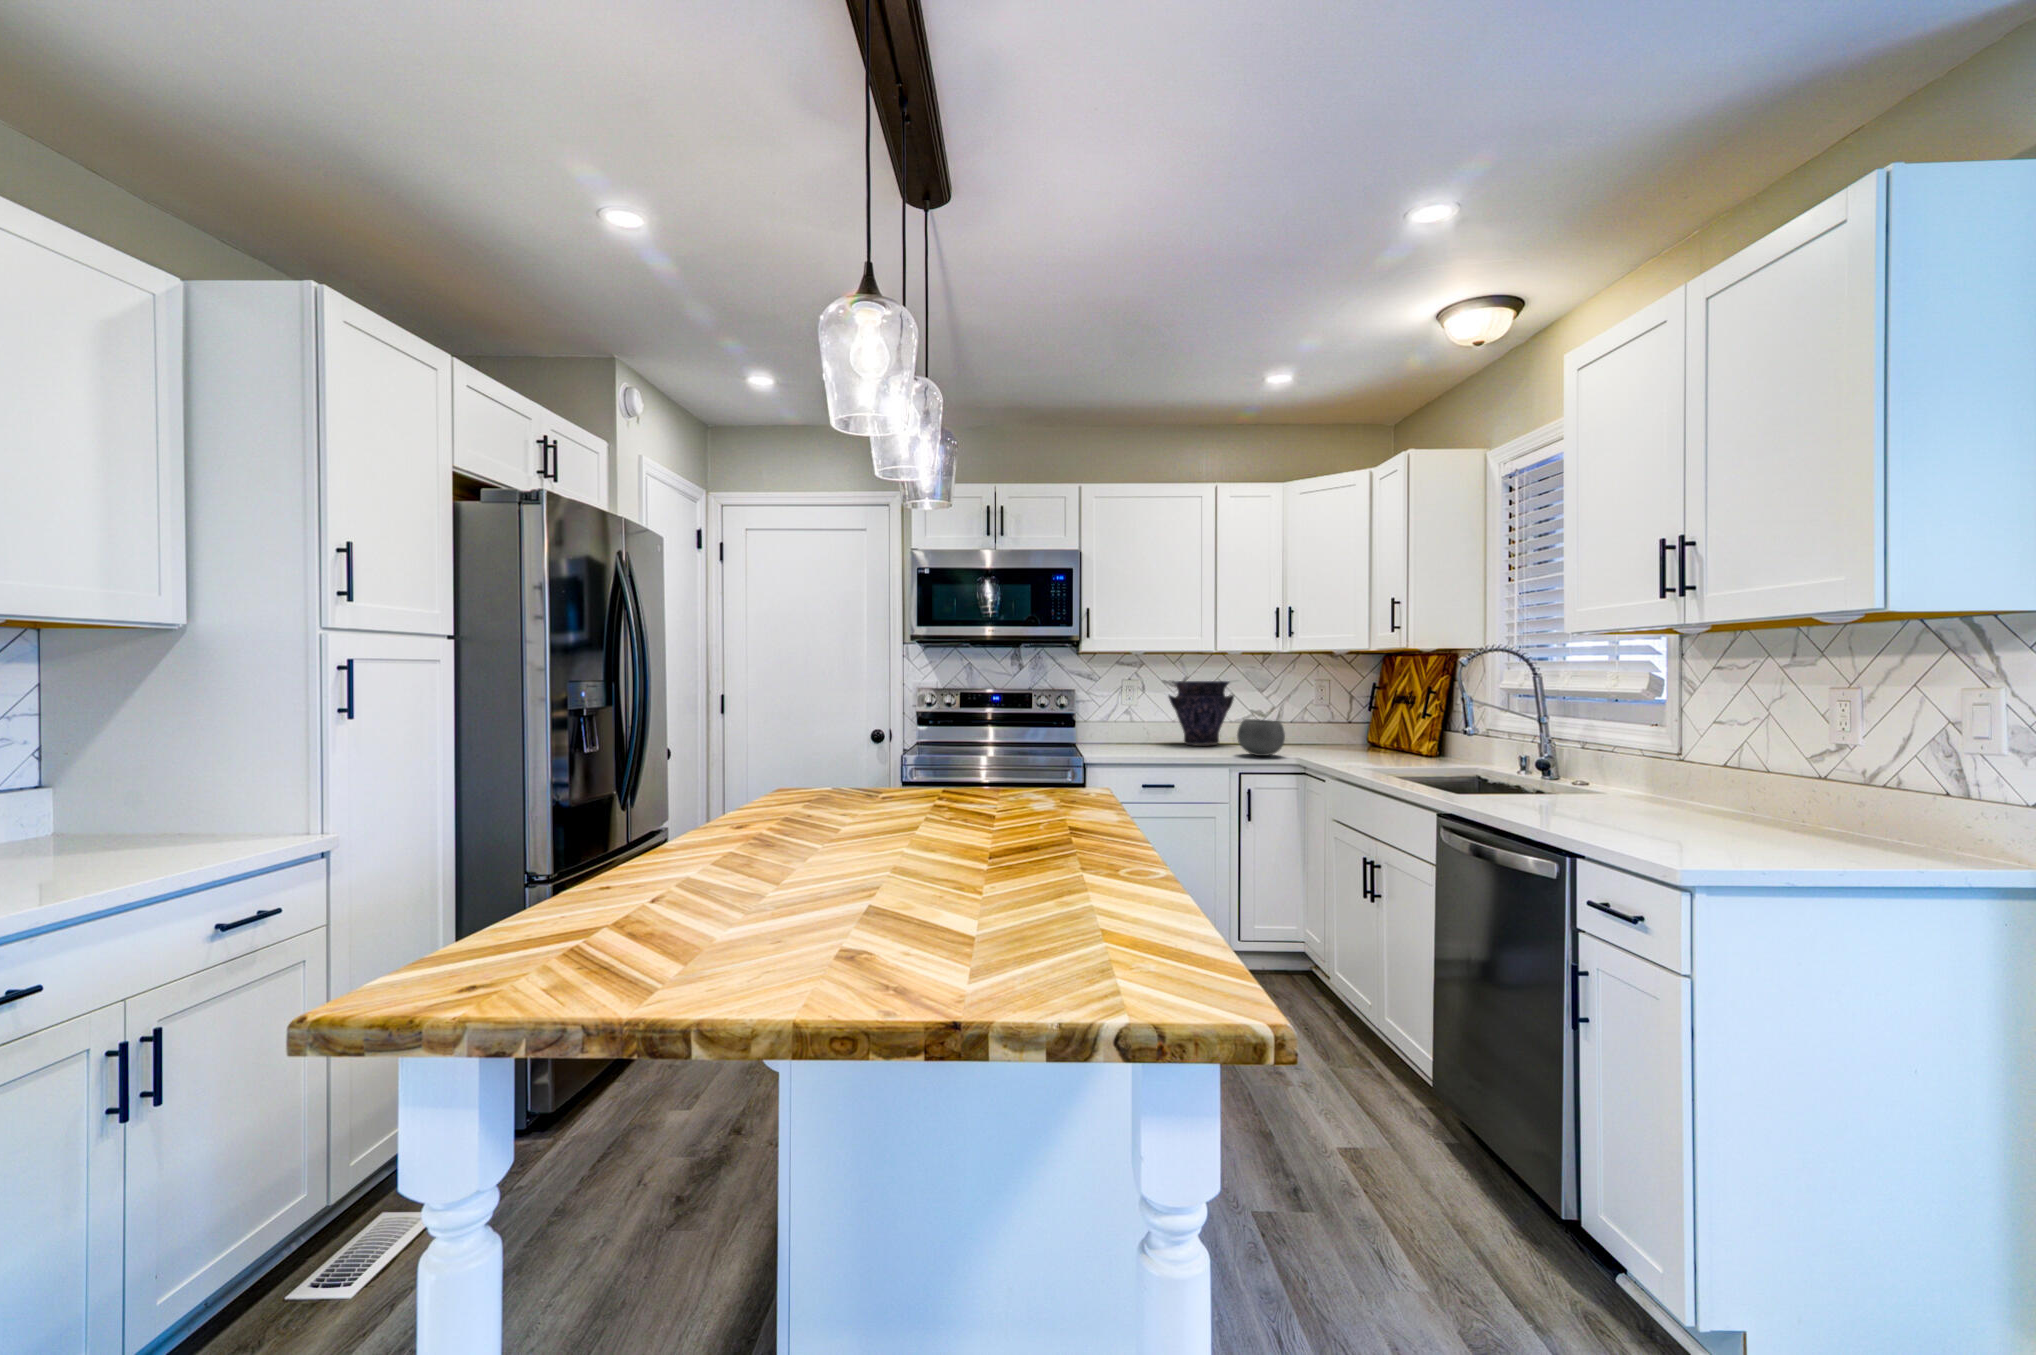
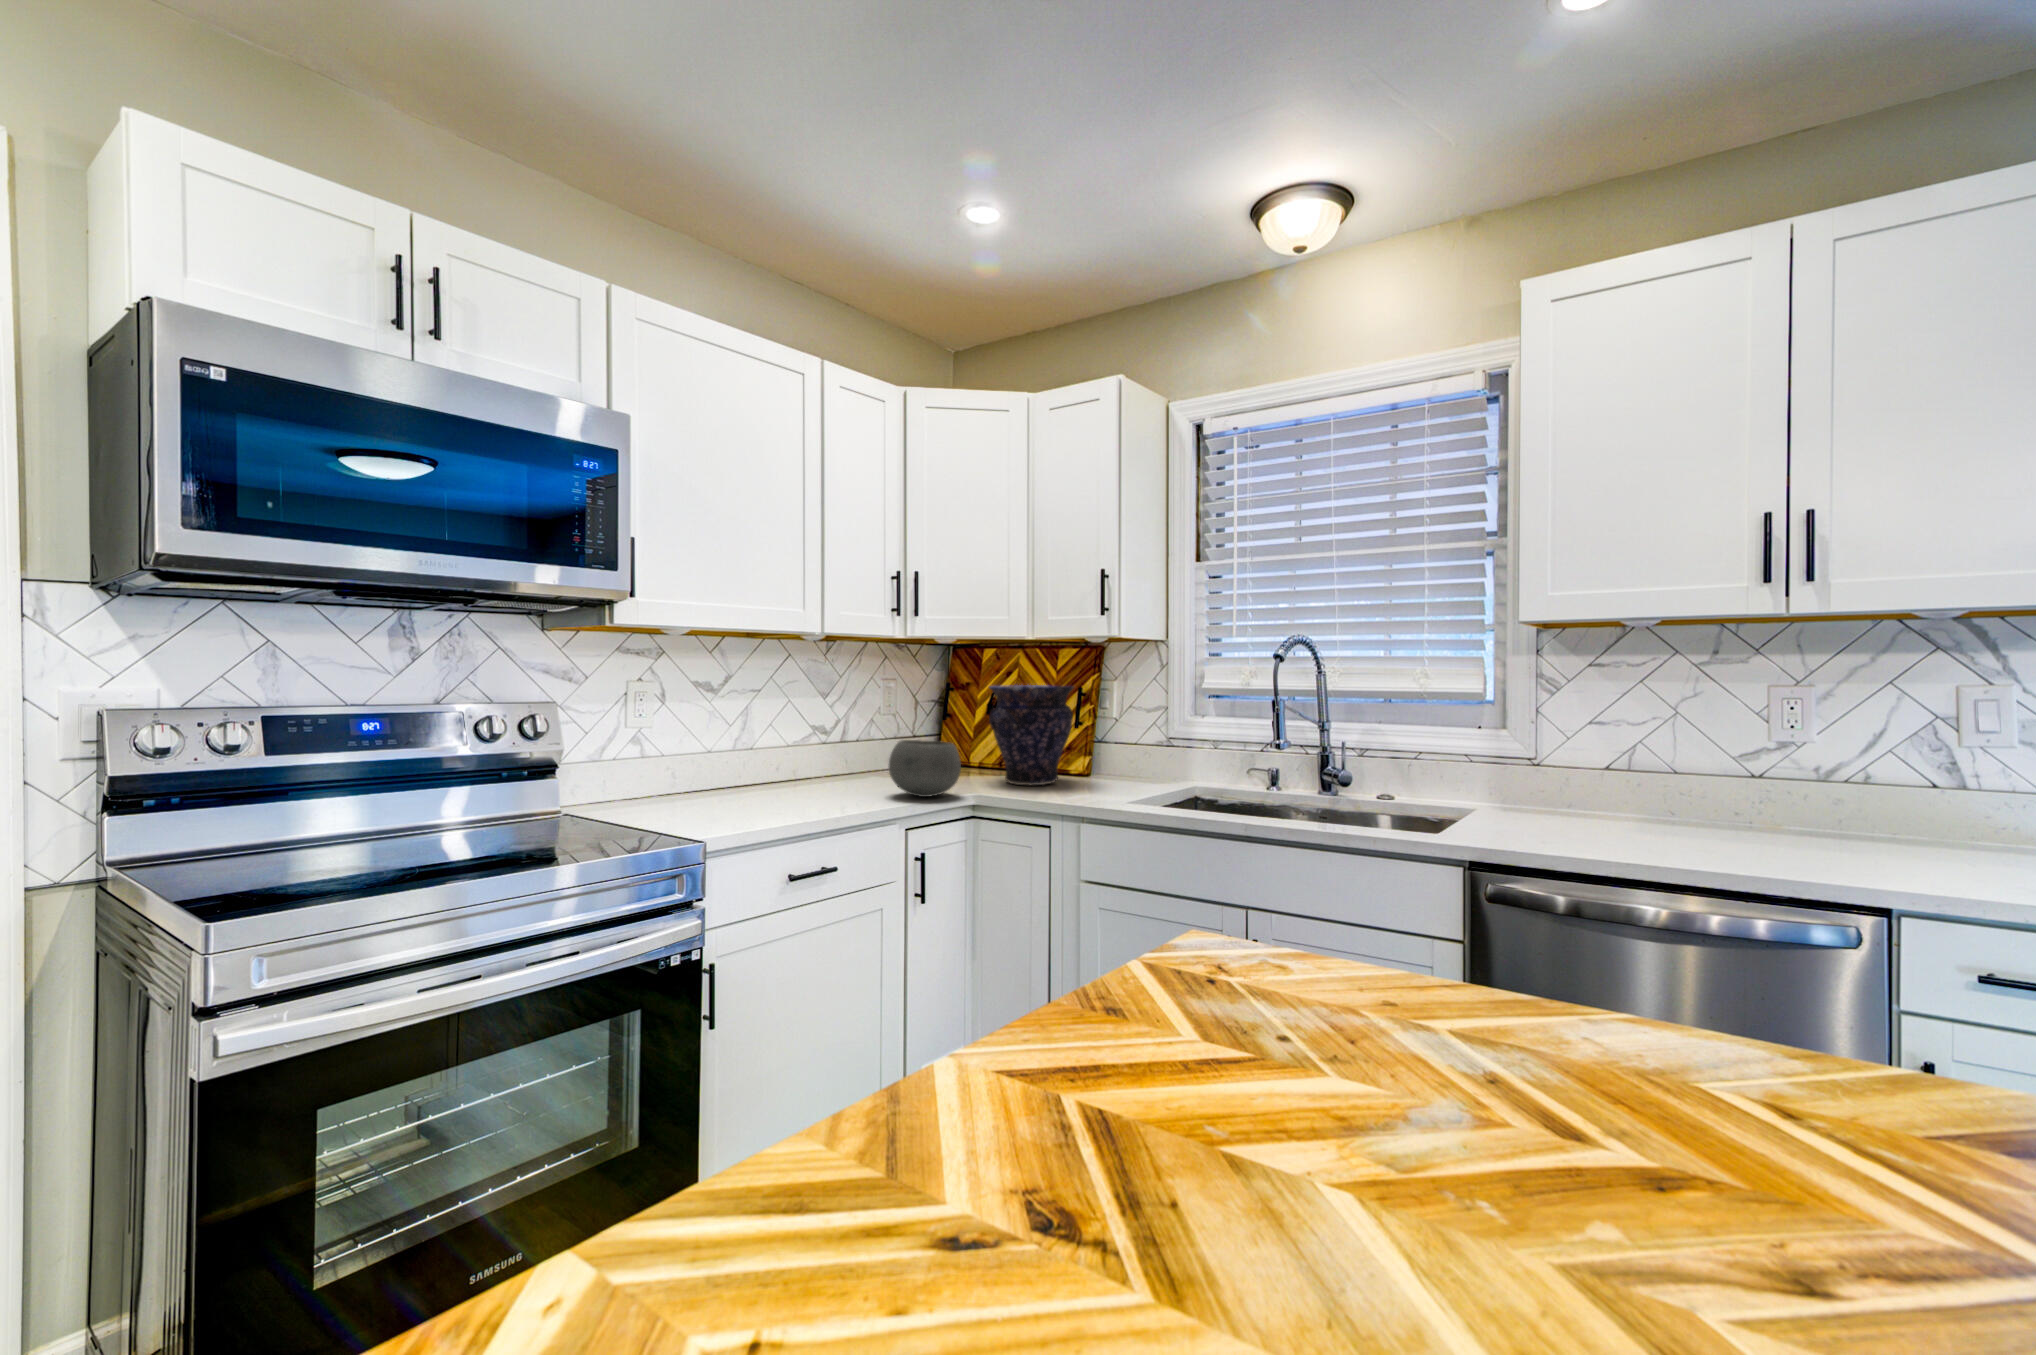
vase: present [1168,681,1234,745] -> present [989,685,1074,785]

